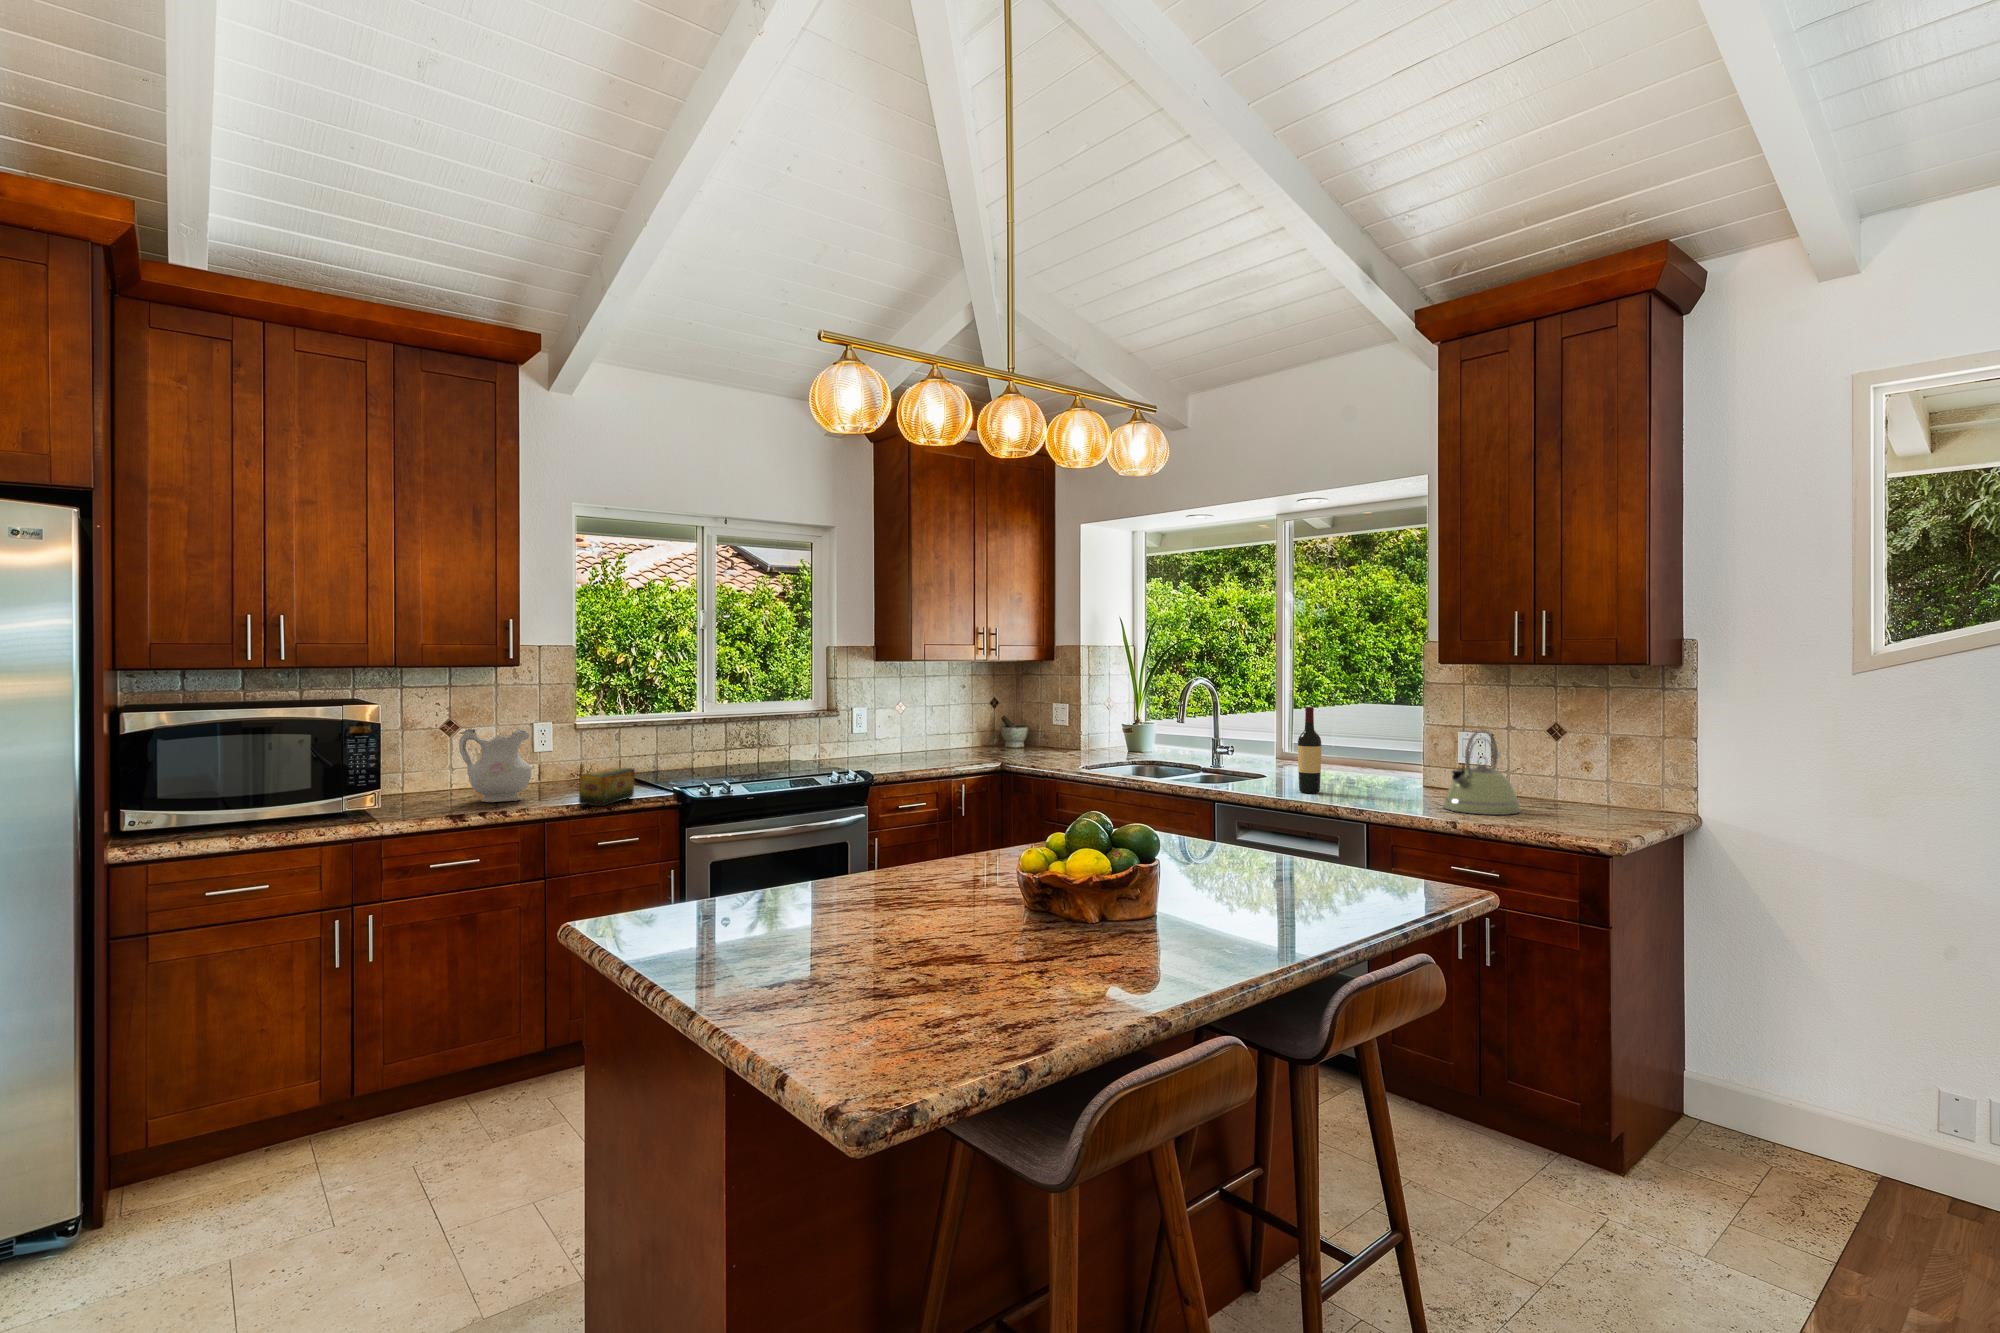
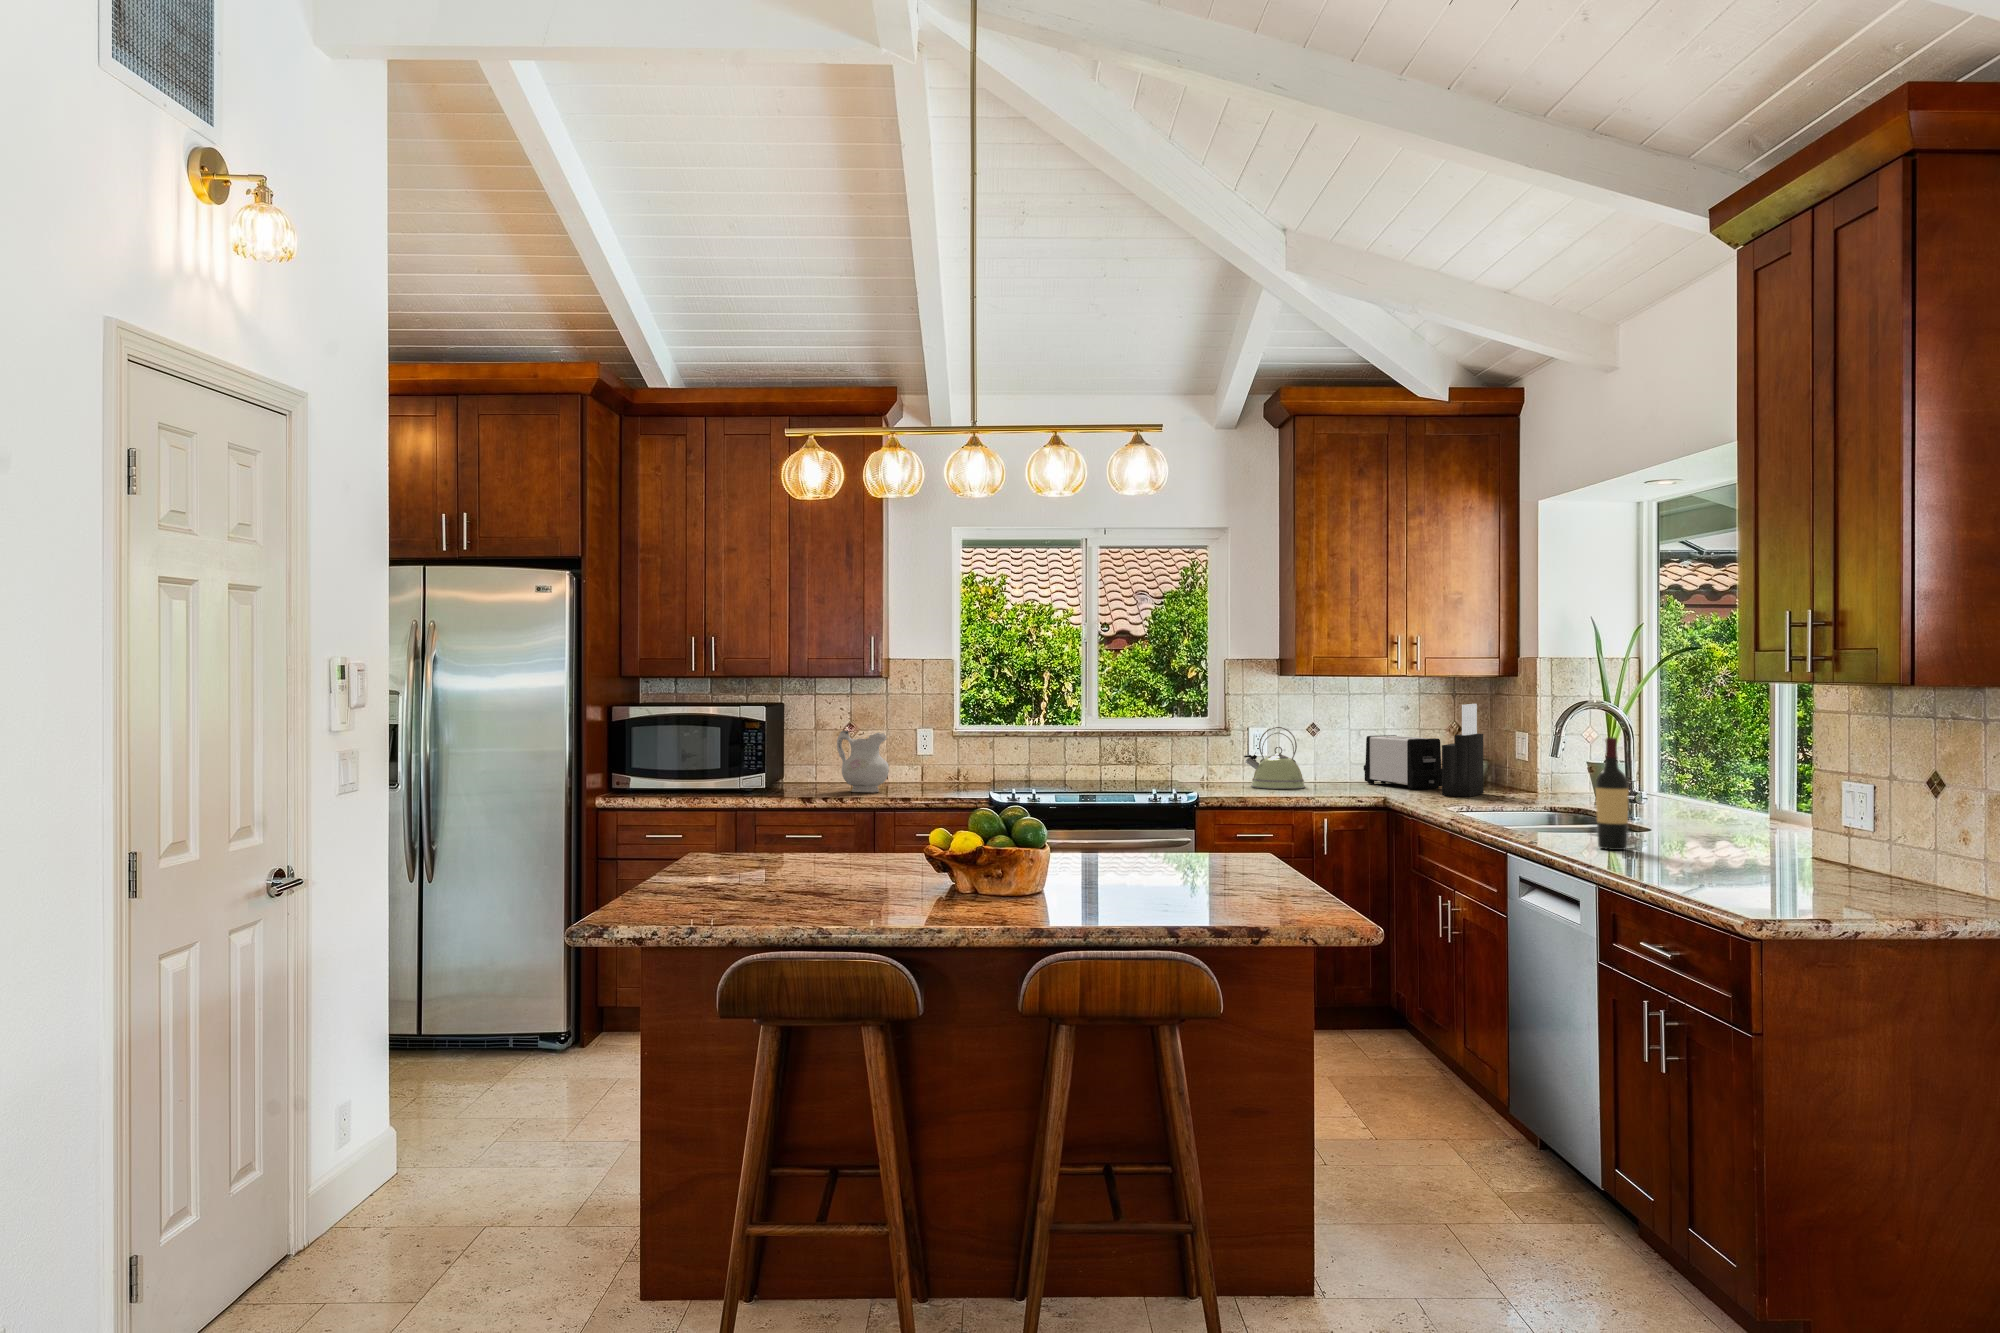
knife block: none [1033,682,1062,758] -> present [1442,704,1484,797]
toaster: none [945,710,1017,755] -> present [1364,735,1442,789]
kettle: present [1443,730,1520,815] -> present [1244,727,1305,789]
tea box: present [579,768,635,806] -> none [897,769,952,801]

